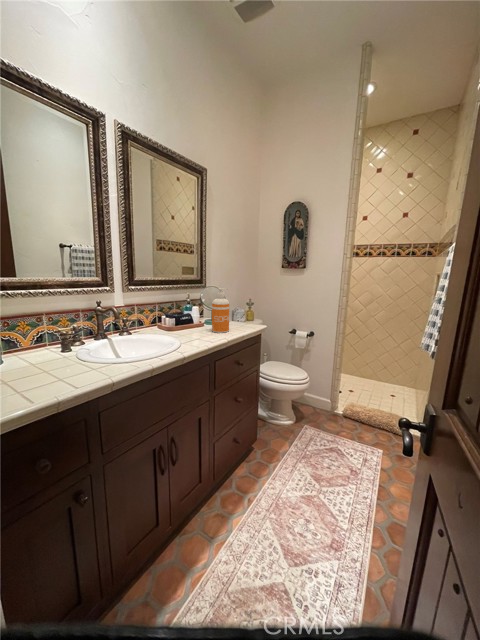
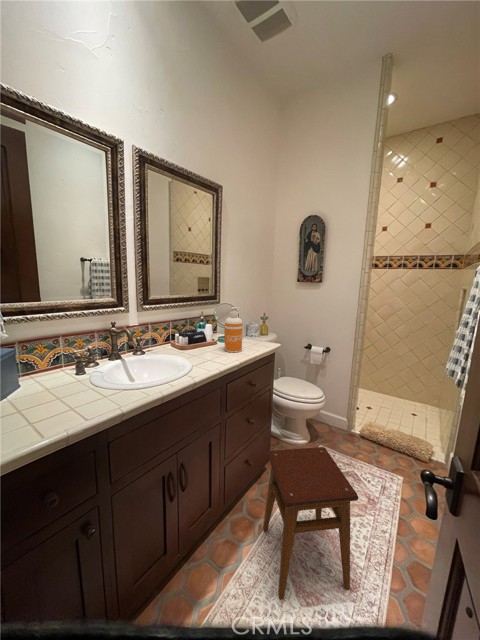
stool: none [252,421,342,562] -> present [263,447,358,599]

